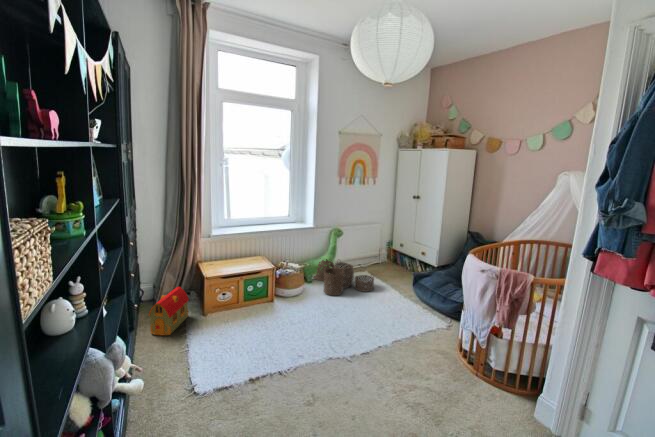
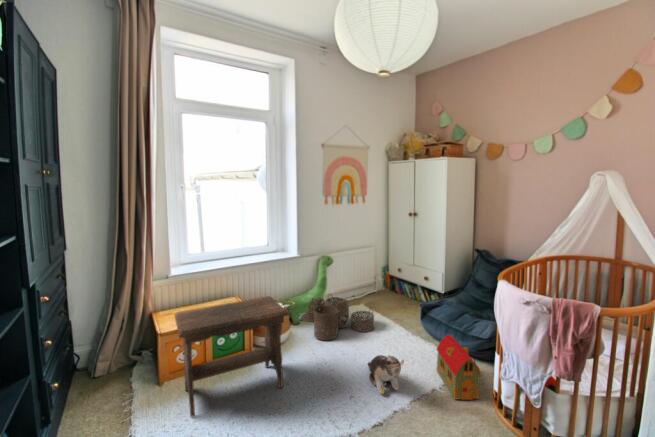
footstool: none [217,256,304,338] -> present [174,296,289,416]
toy house: present [149,287,189,335] -> present [437,335,482,400]
plush toy: none [363,306,389,336] -> present [368,355,404,394]

